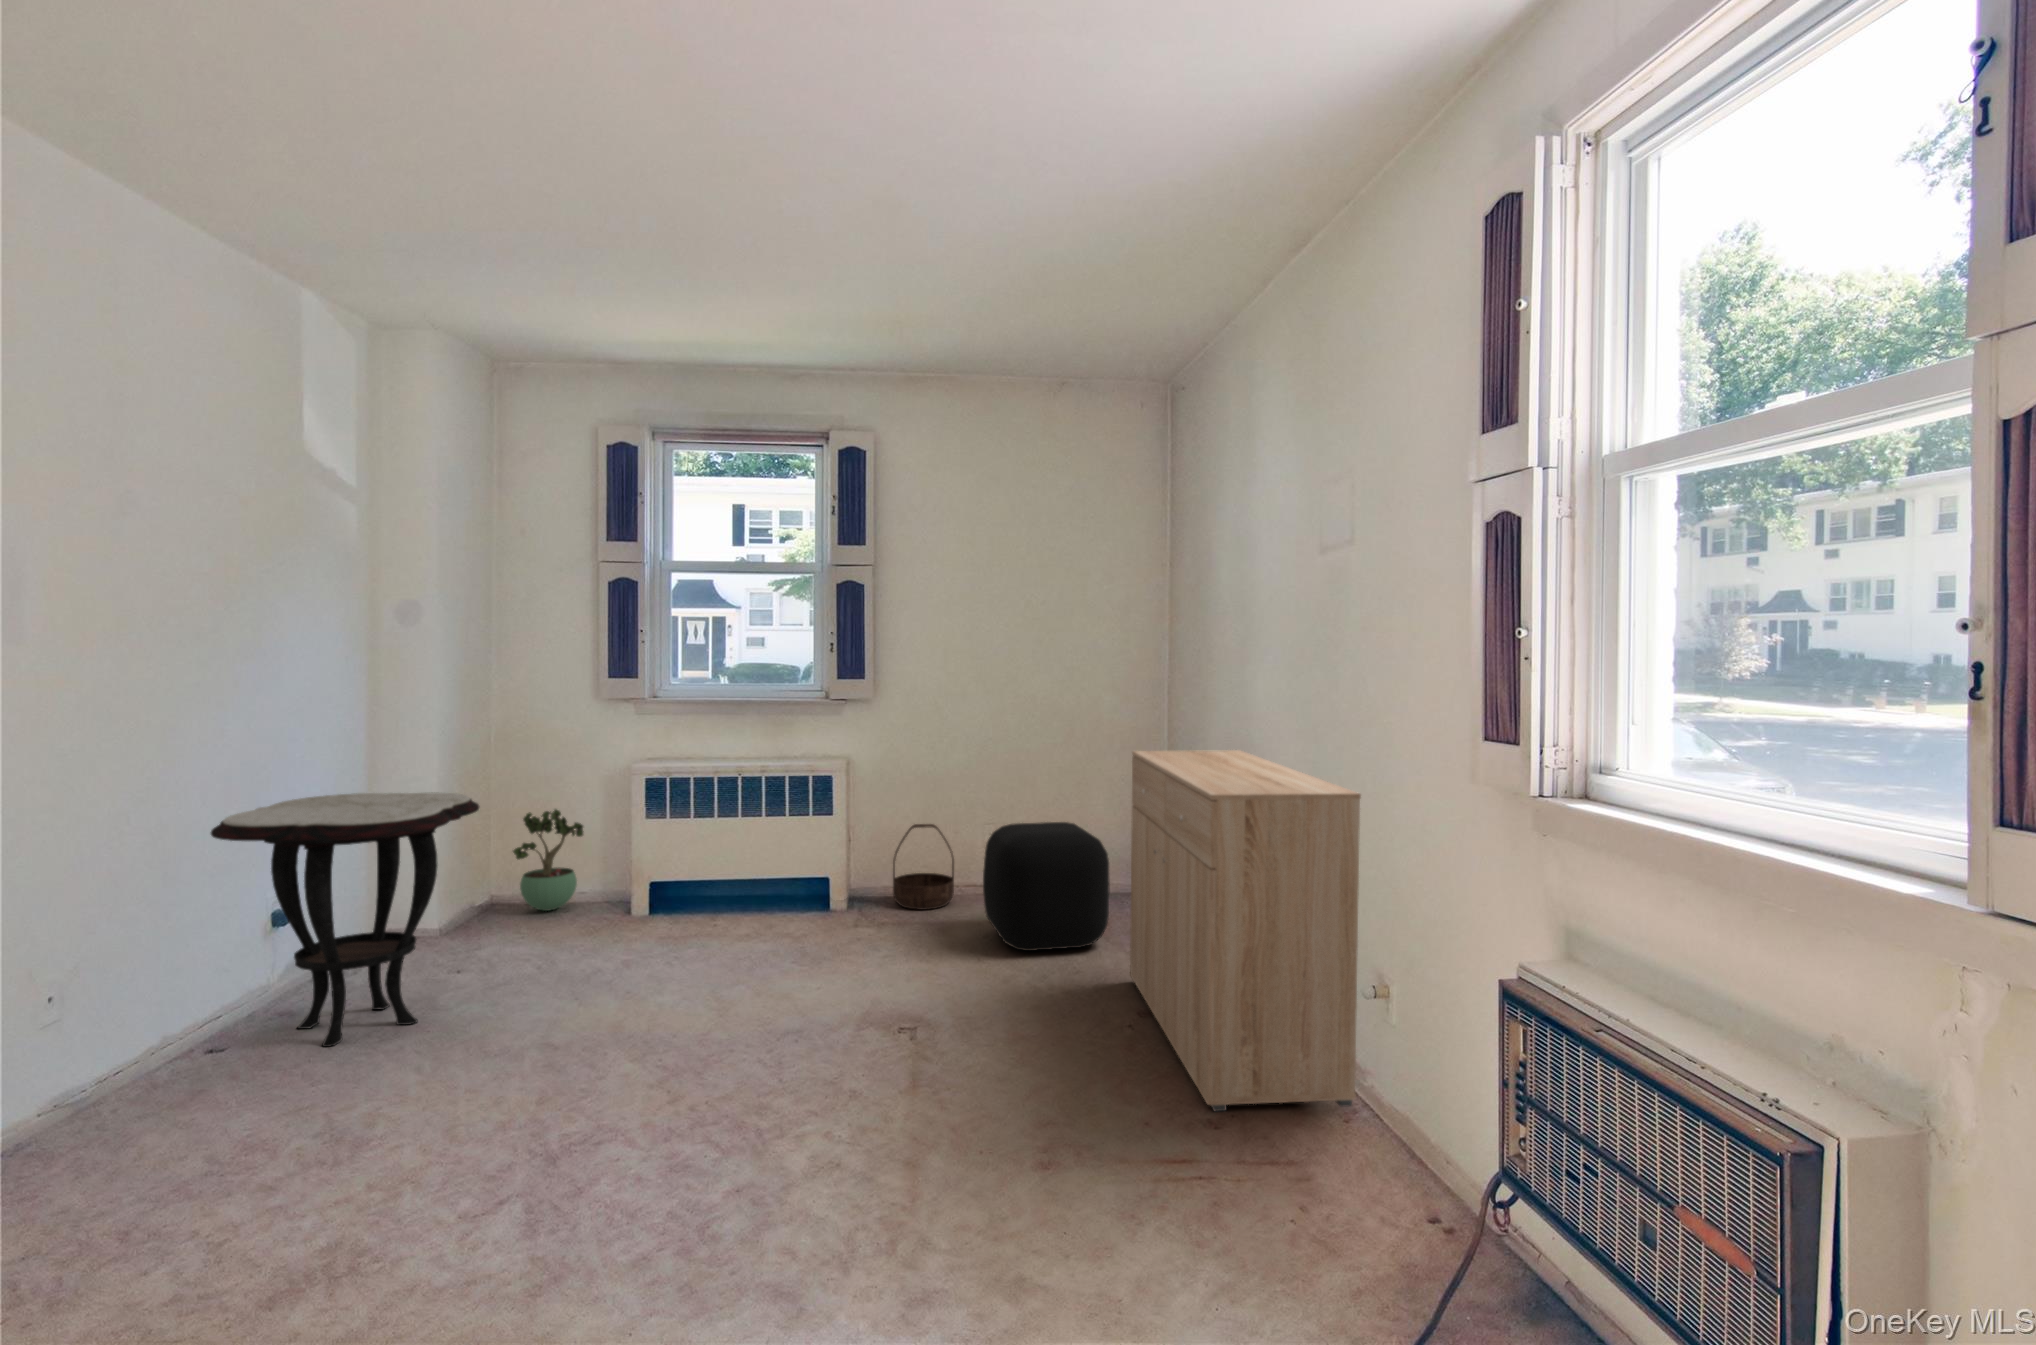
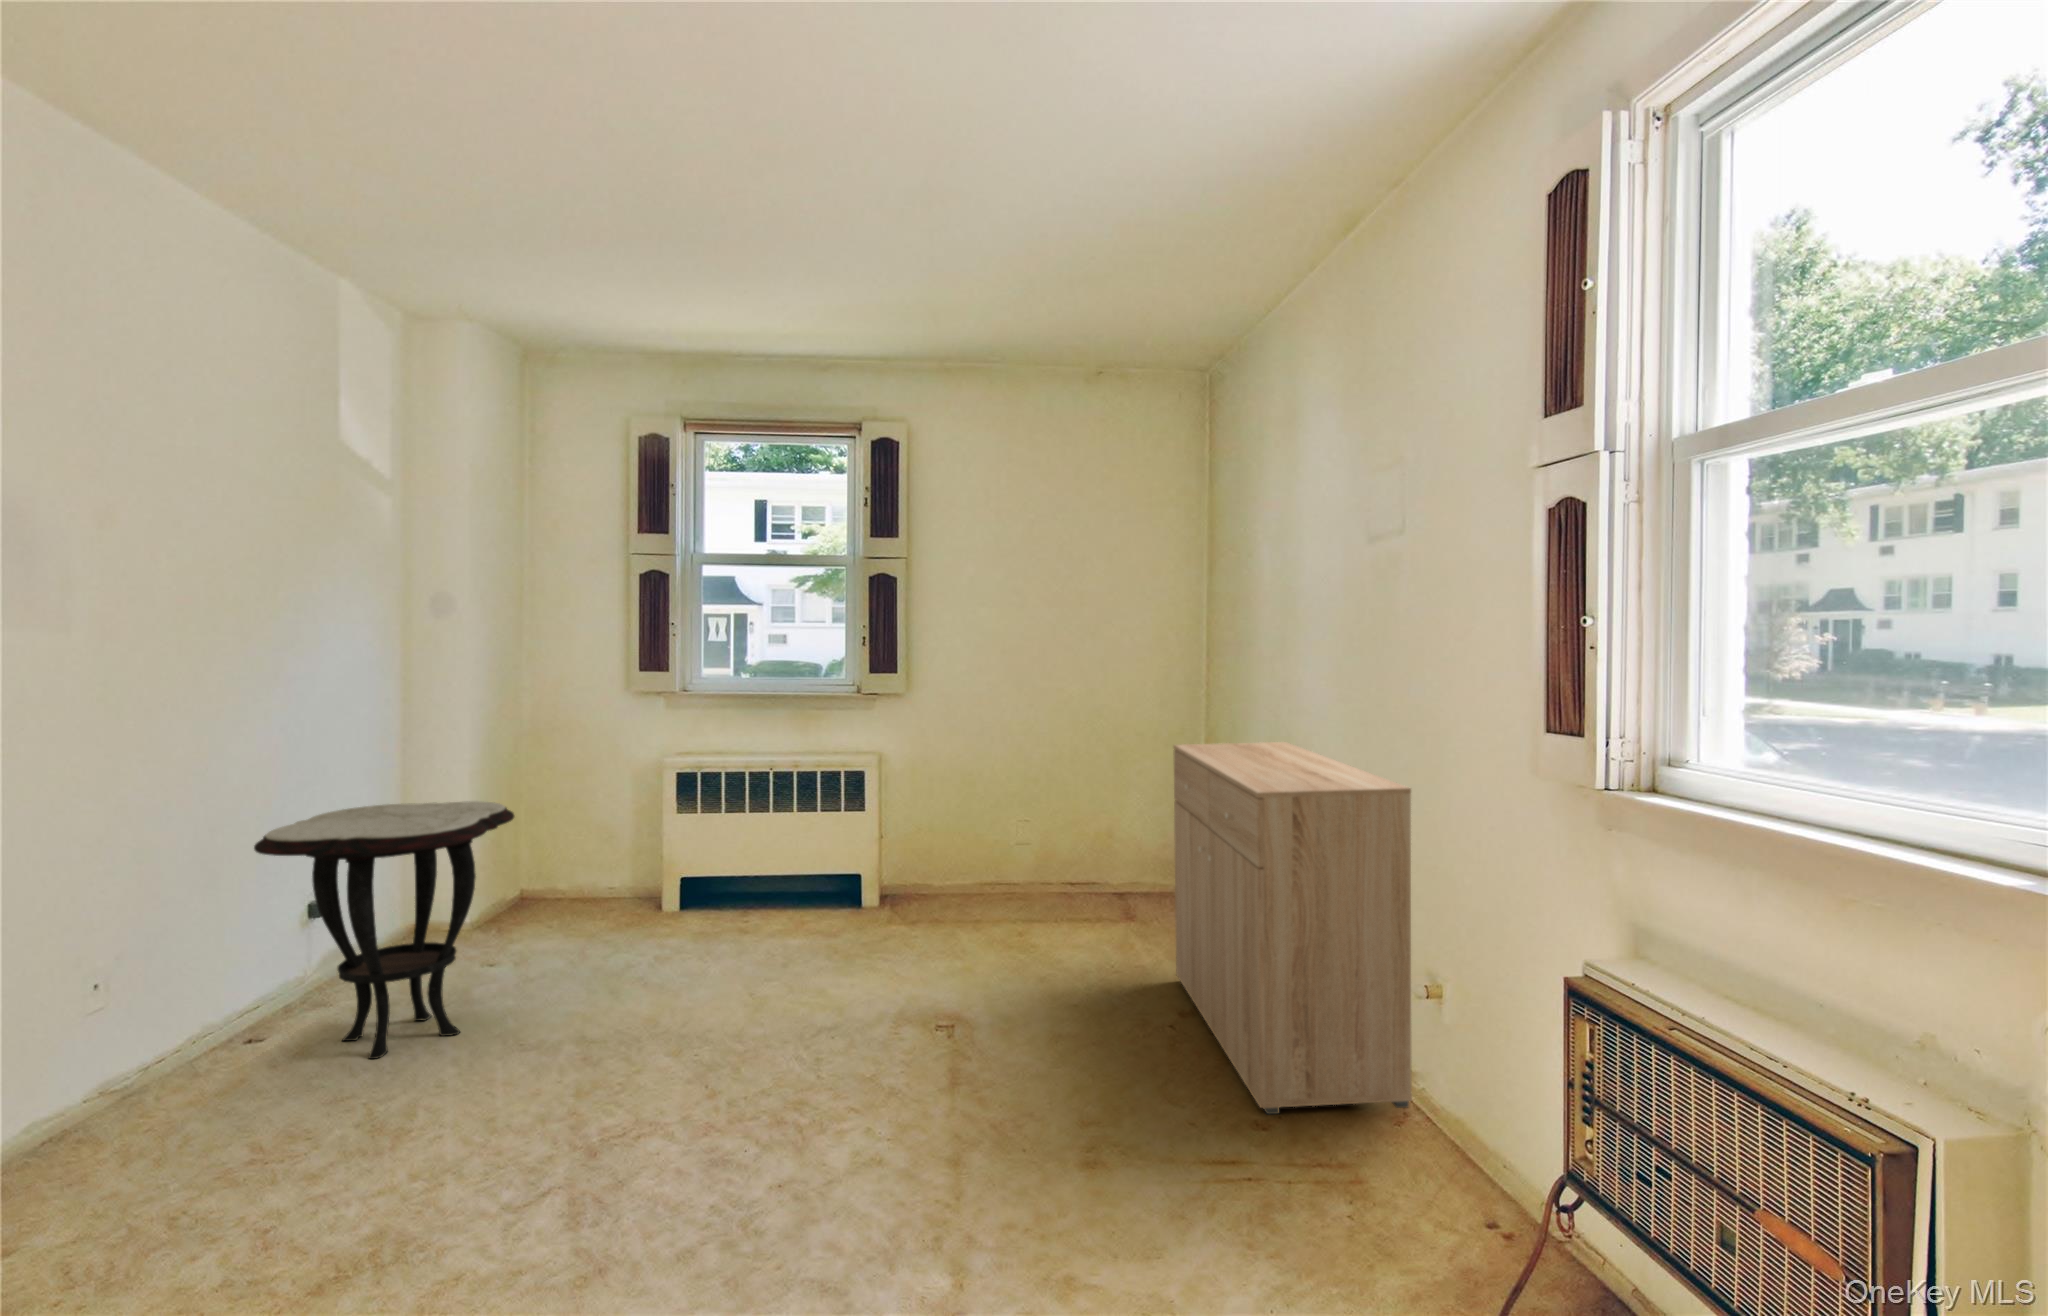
potted plant: present [513,809,584,911] -> none [543,813,615,916]
ottoman: present [983,822,1110,951] -> none [1022,817,1152,951]
basket: present [893,824,954,910] -> none [928,821,992,909]

